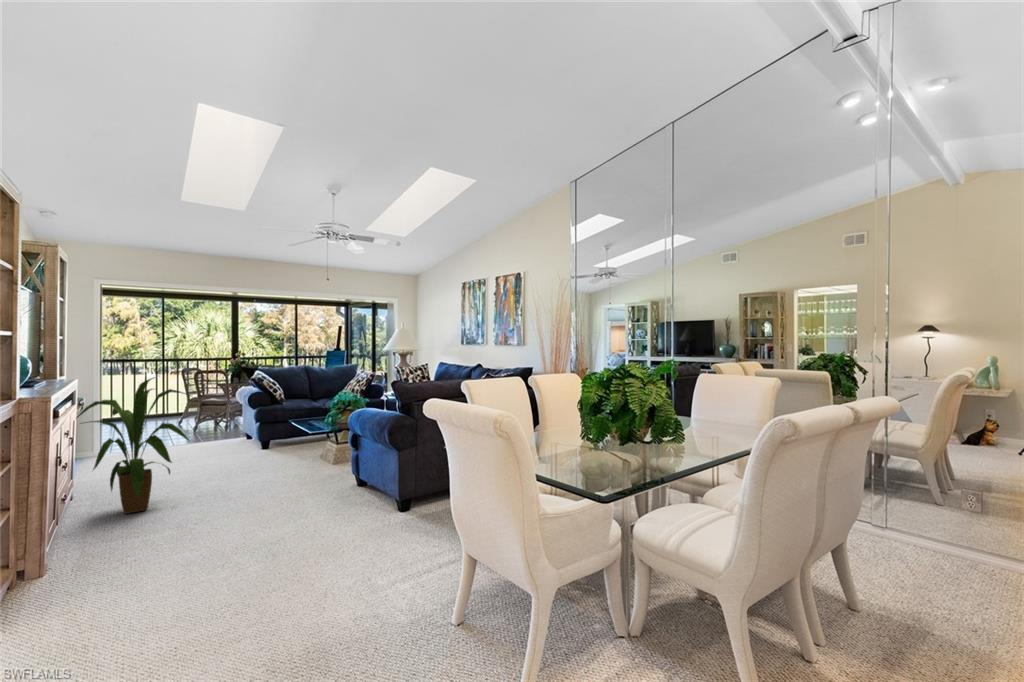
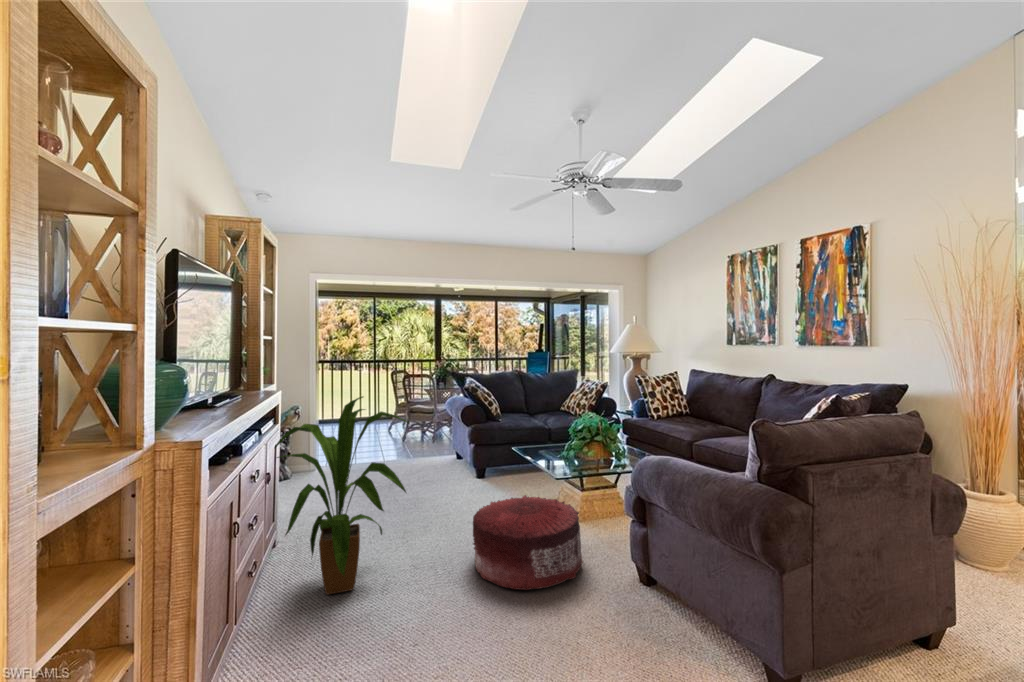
pouf: none [243,446,323,497] -> present [473,495,583,590]

